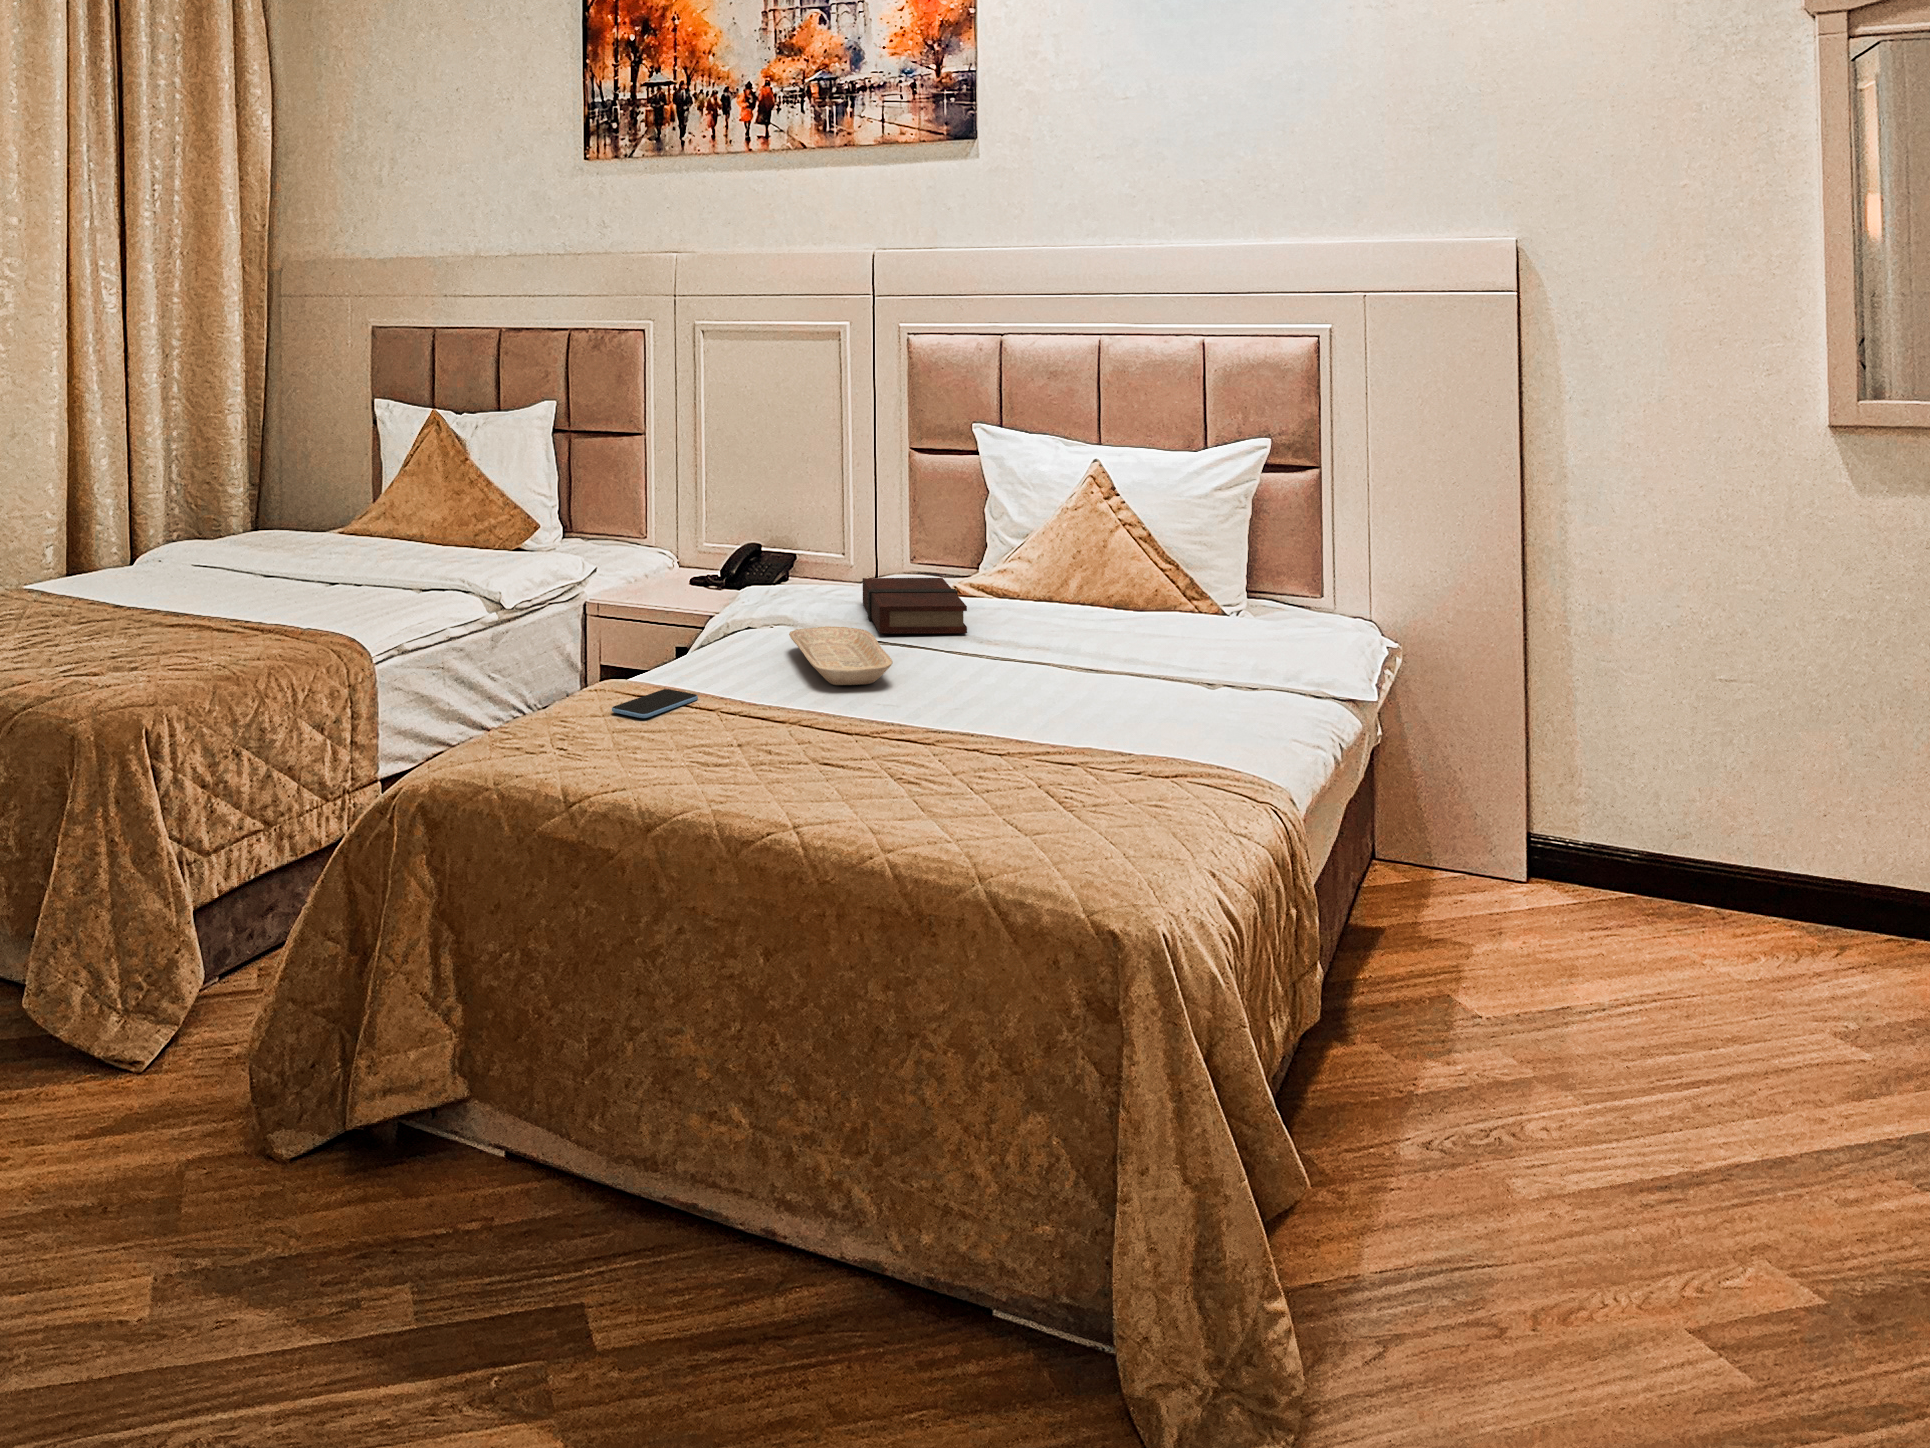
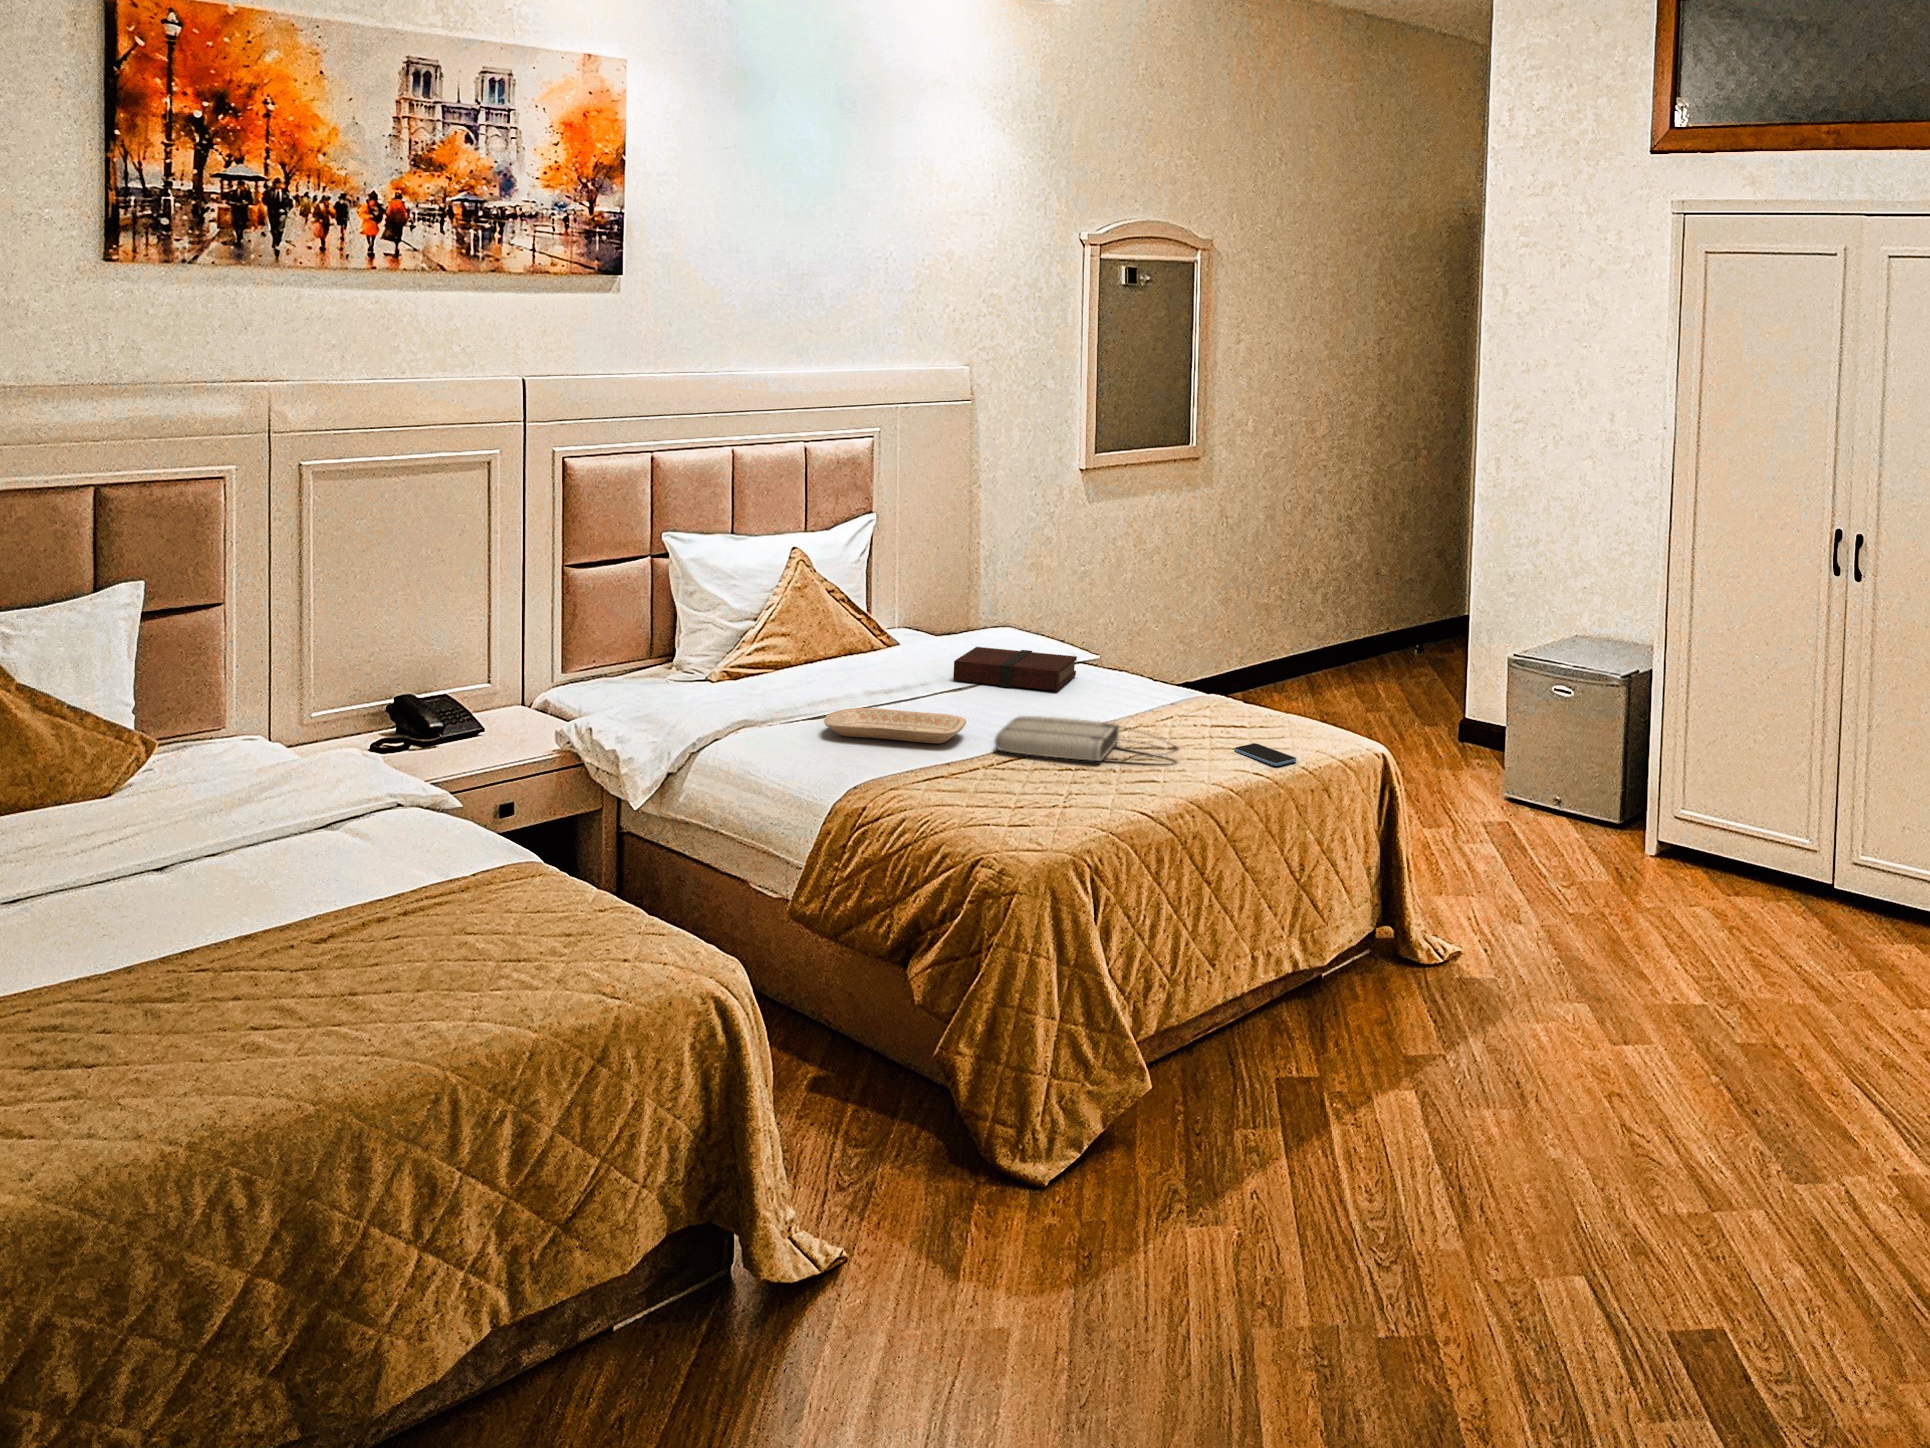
book: present [863,578,967,634] -> present [953,647,1077,691]
tote bag: none [832,682,978,776] -> present [995,716,1178,761]
smartphone: present [612,689,698,718] -> present [1234,743,1296,766]

